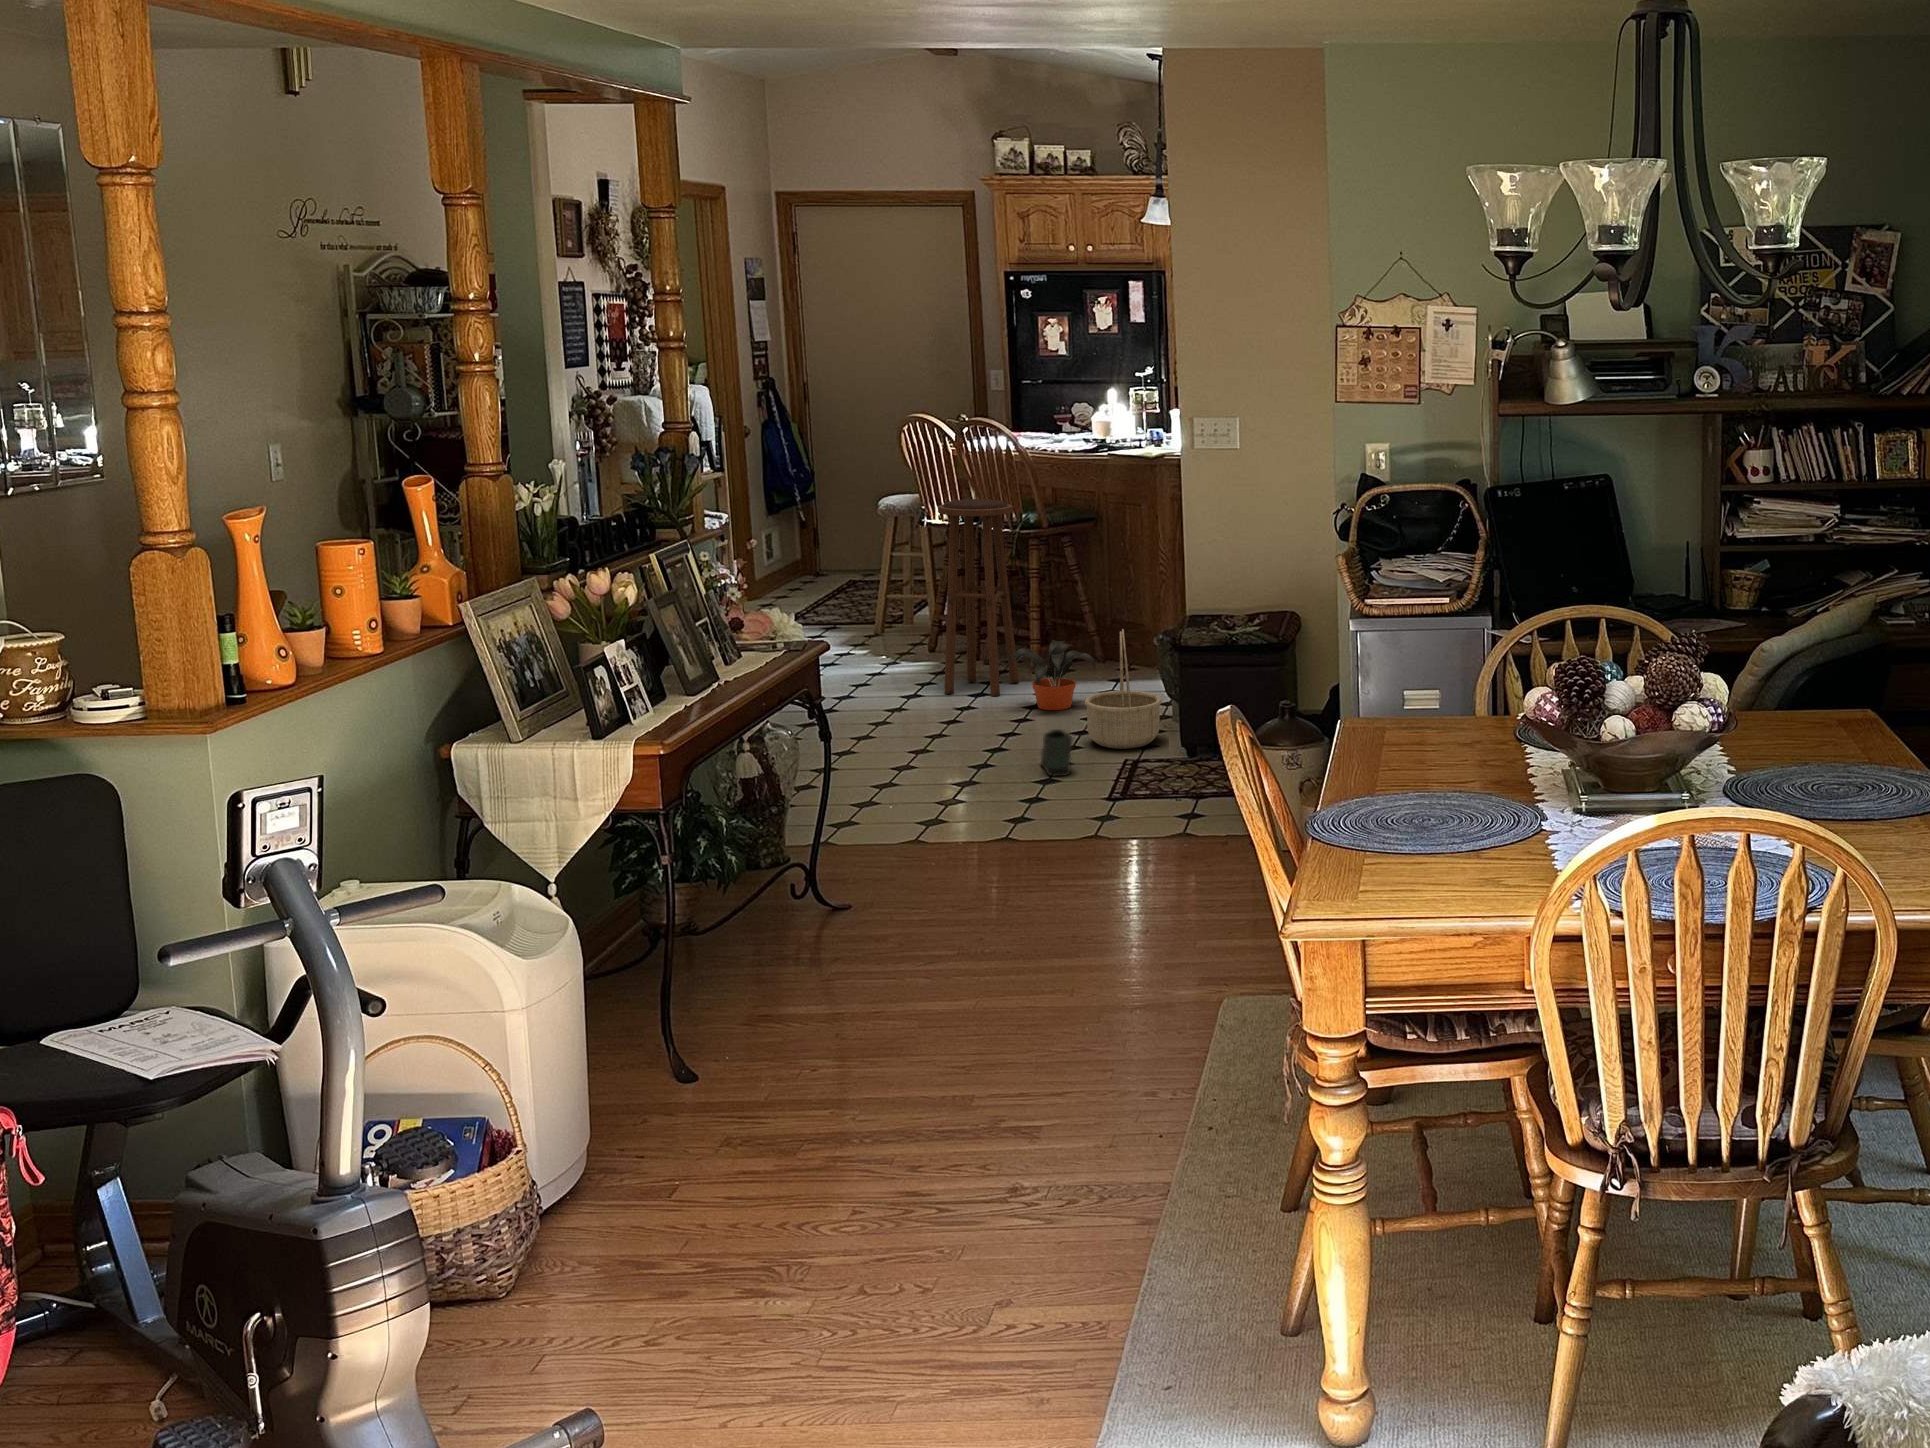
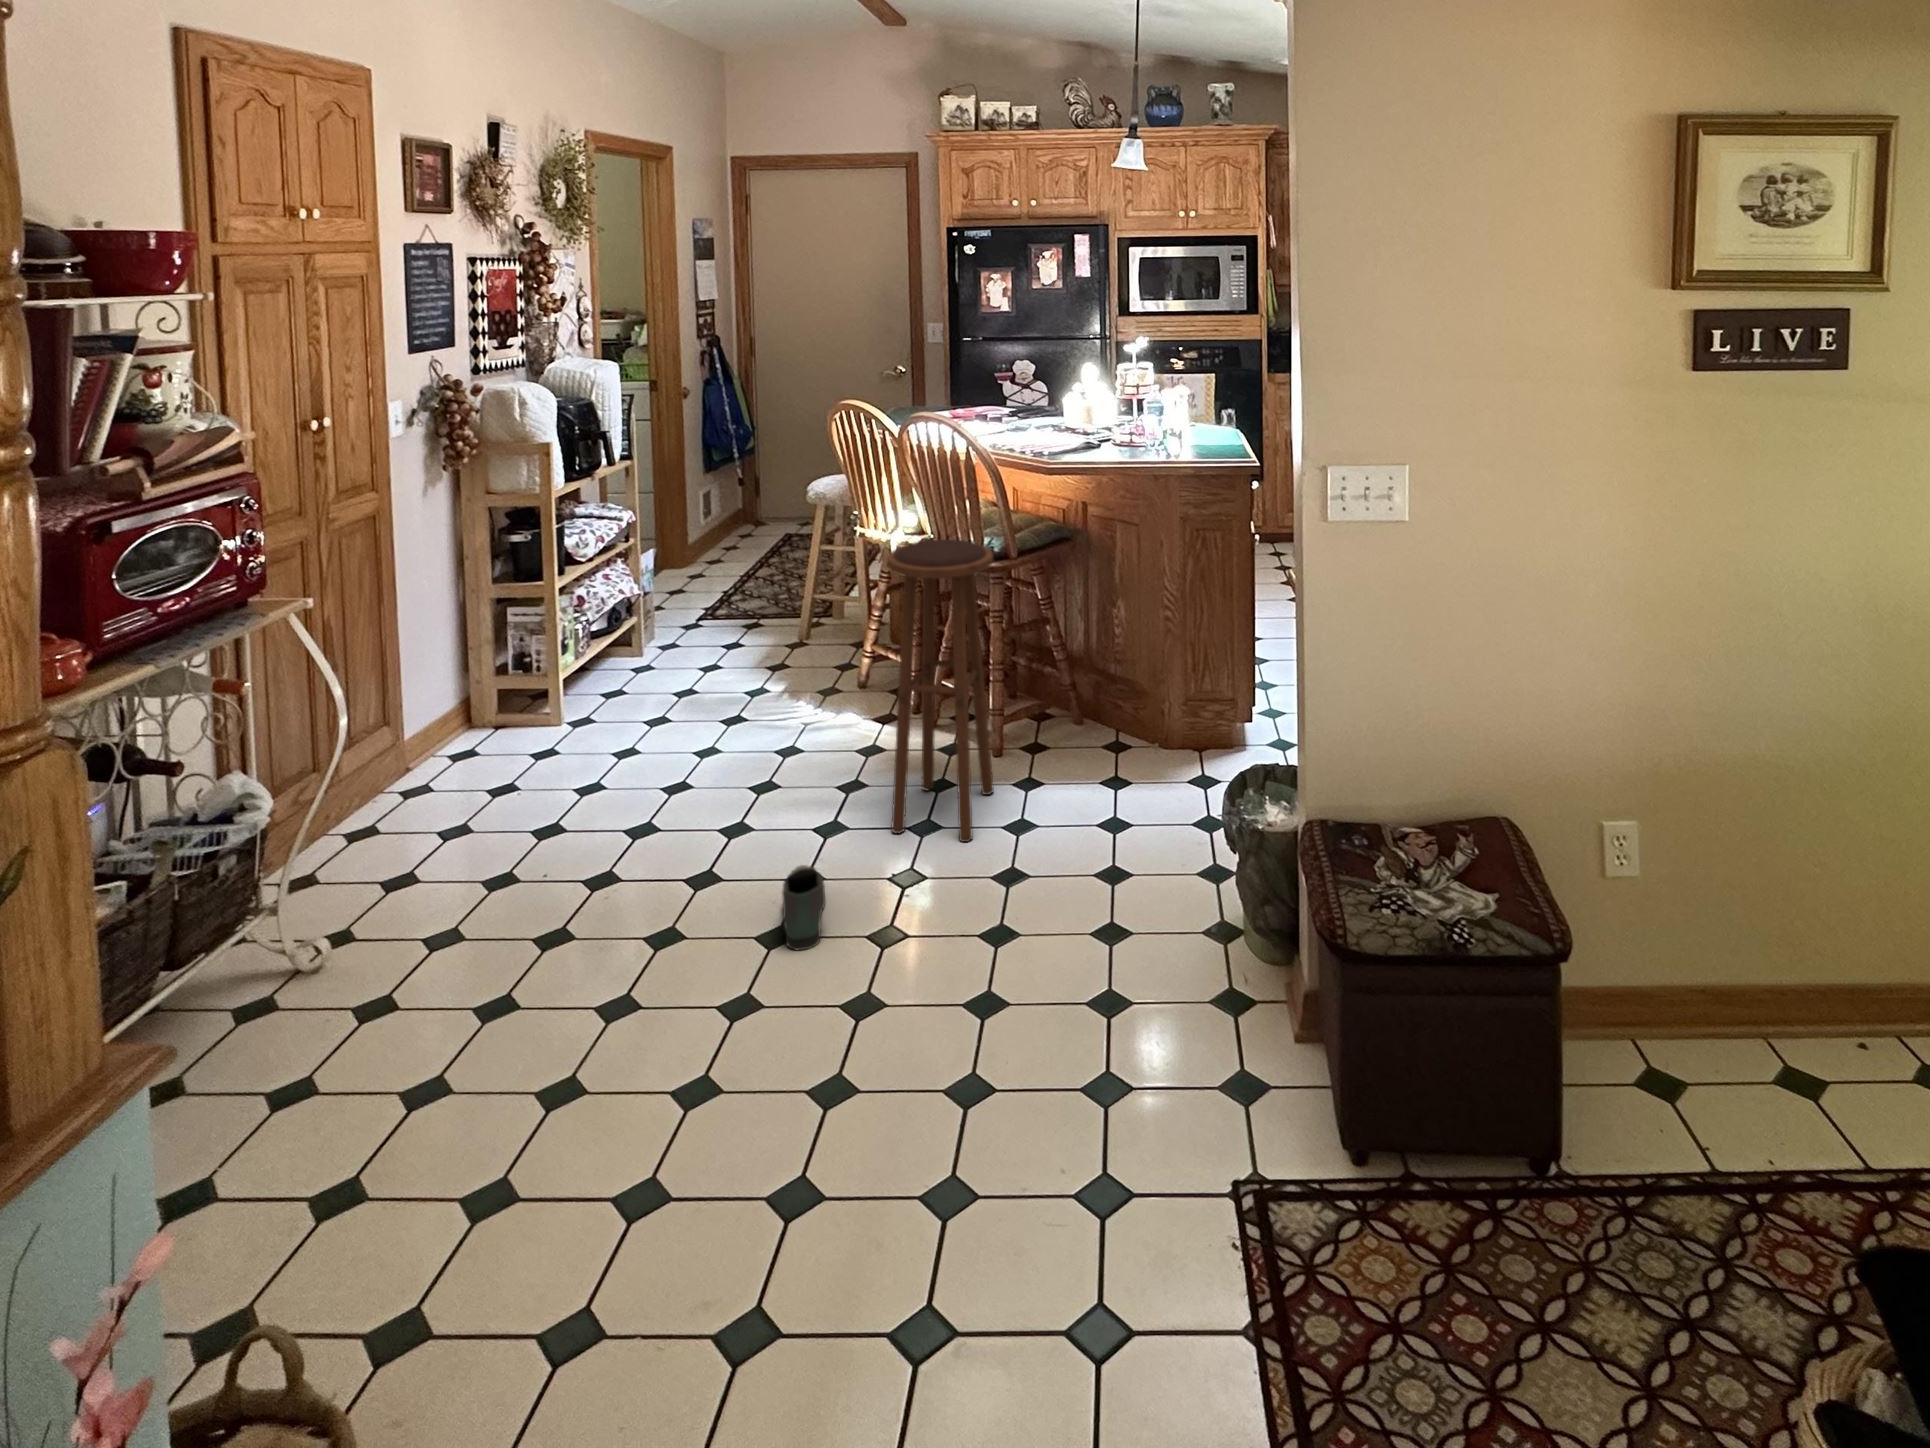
basket: present [1085,629,1162,749] -> none [1156,856,1298,1109]
potted plant: present [1008,640,1095,710] -> none [994,769,1129,900]
shoe: present [1041,729,1072,776] -> present [782,865,825,950]

